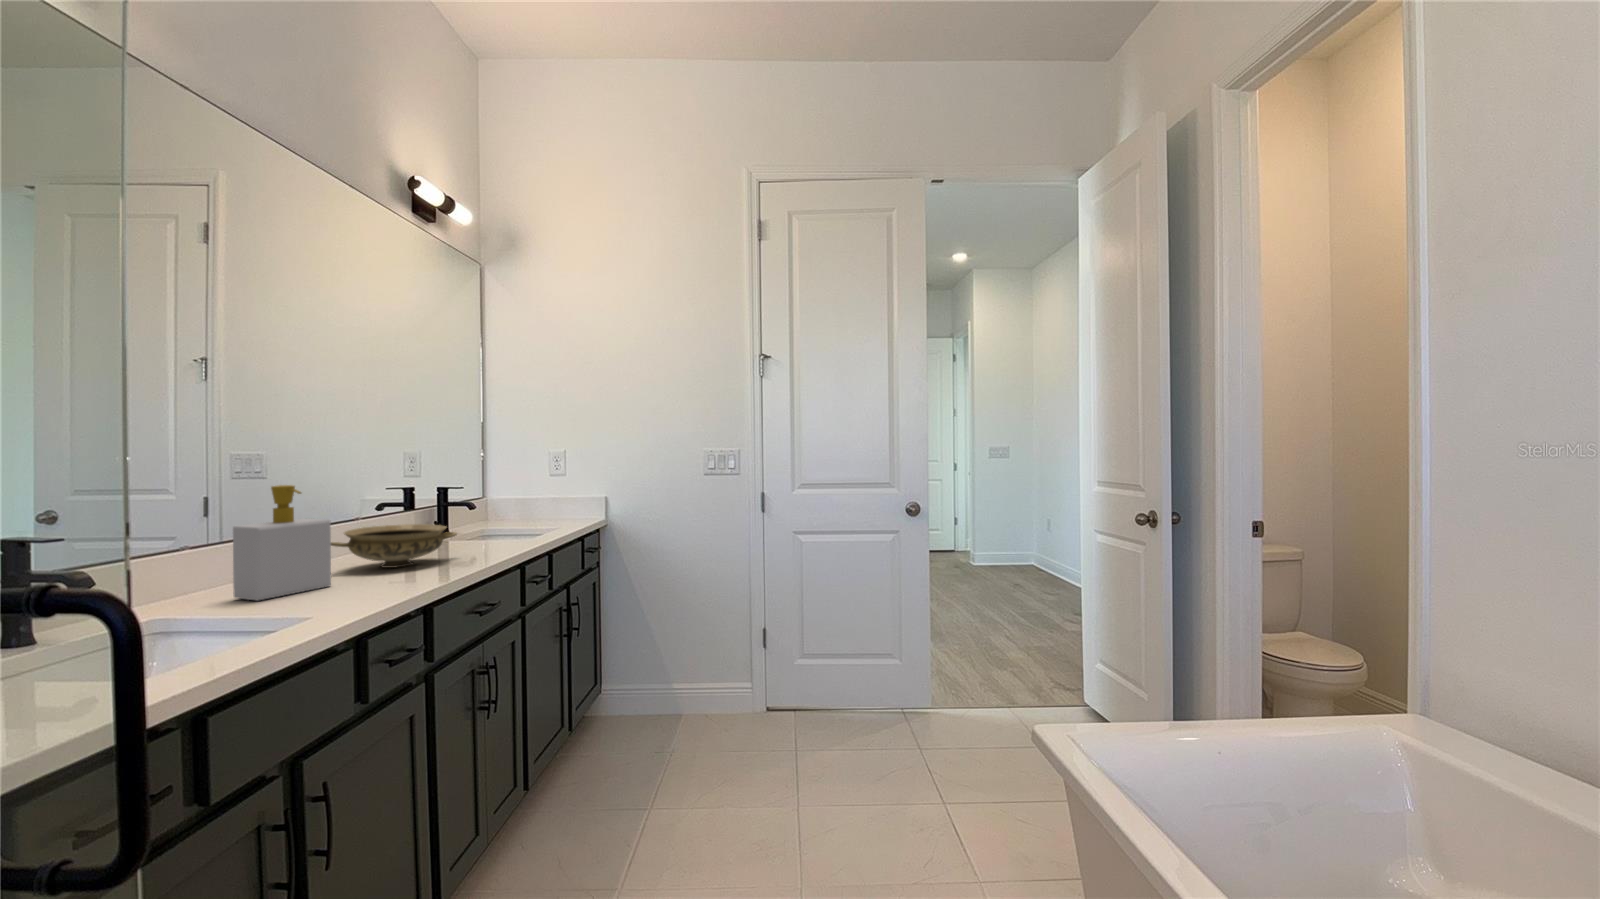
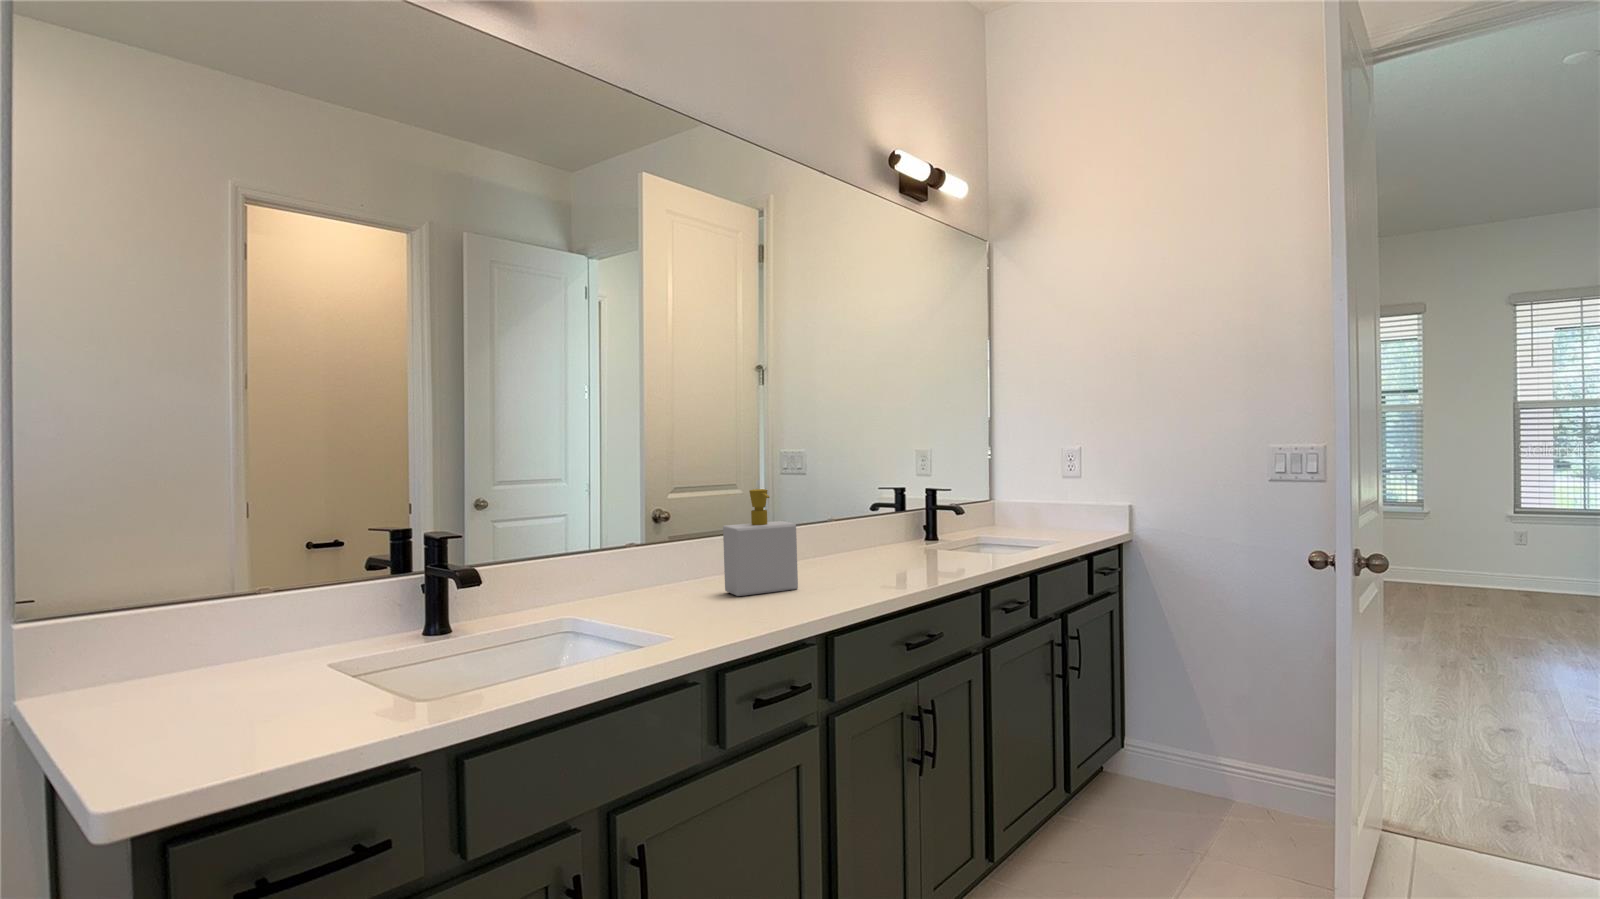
ceramic bowl: present [331,524,457,568] -> none [806,530,922,575]

